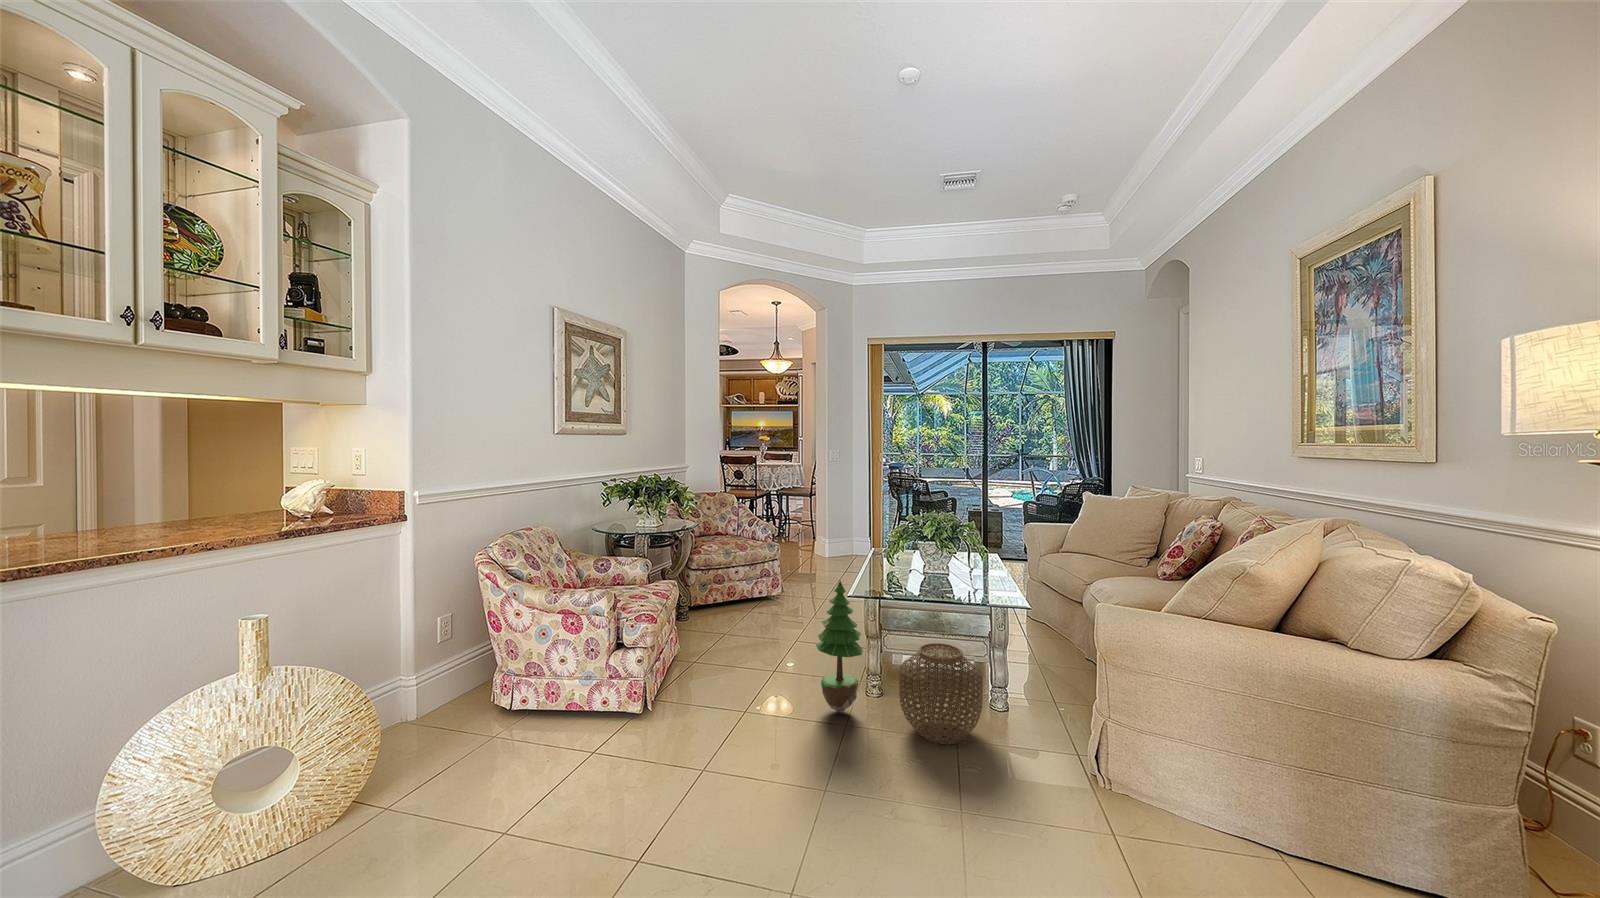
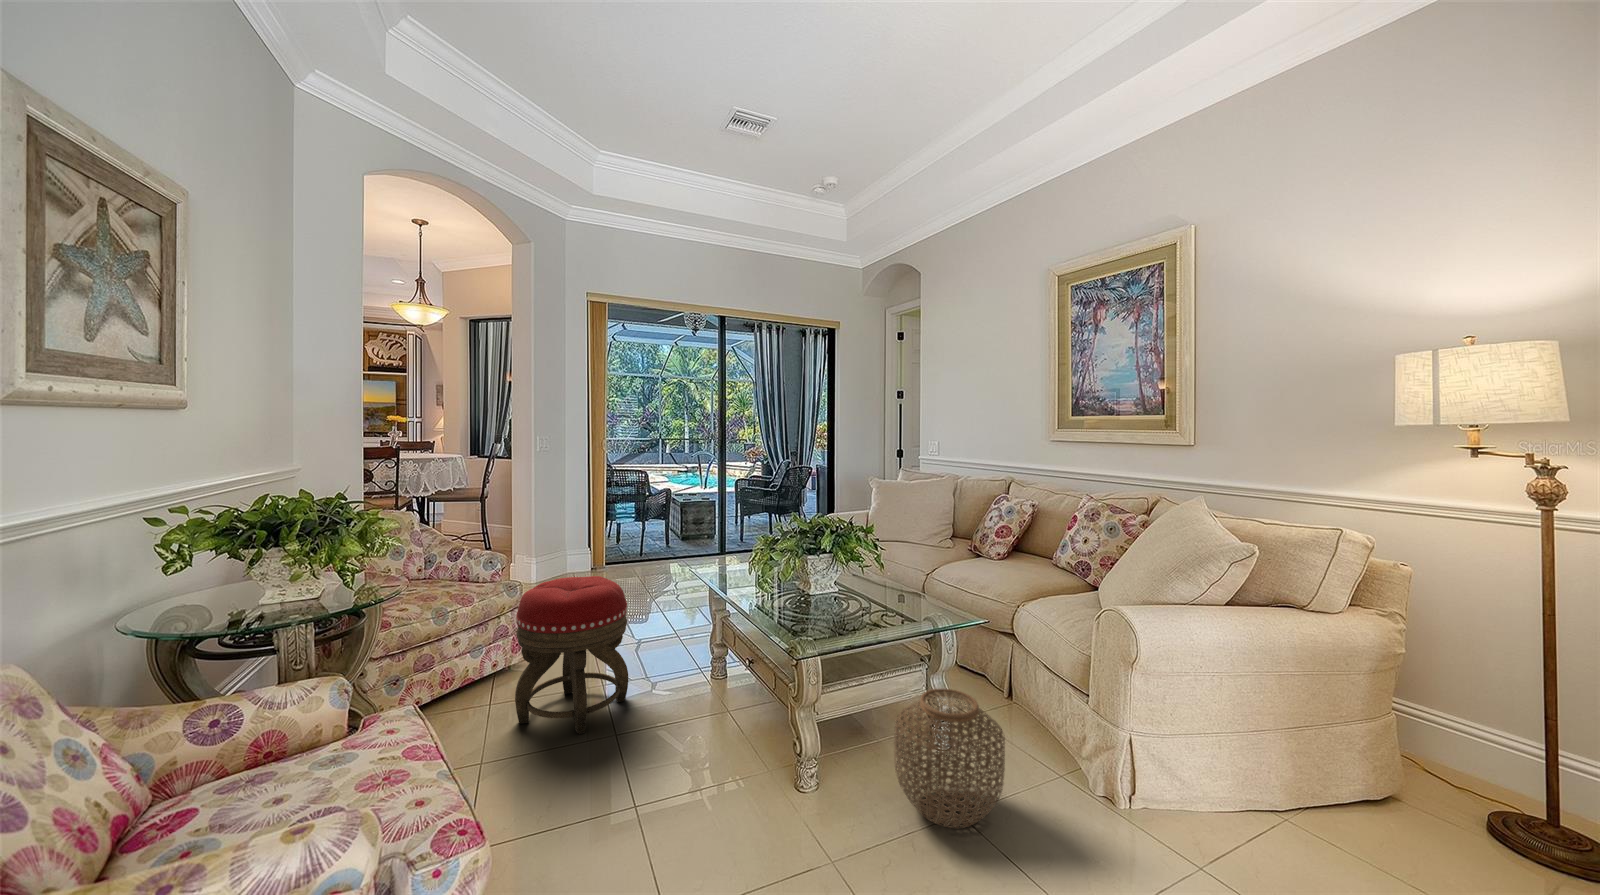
footstool: none [753,540,821,636] -> present [515,576,628,734]
potted tree: present [816,581,863,712] -> none [776,636,848,837]

